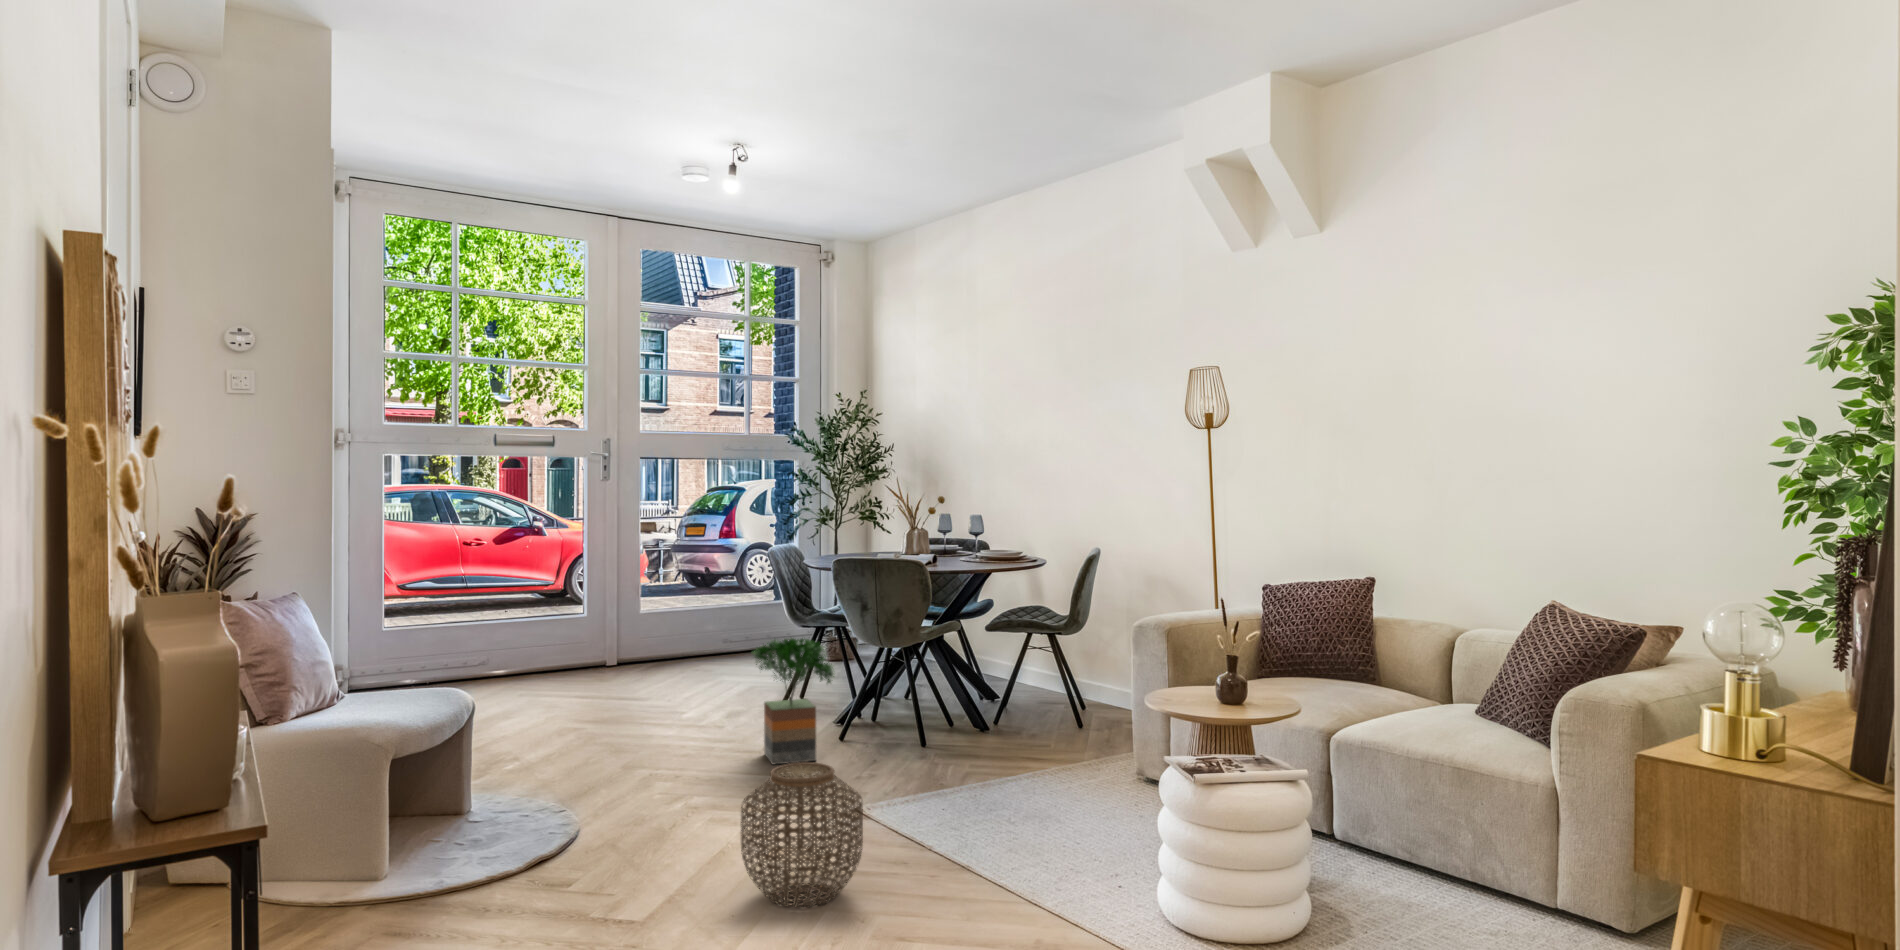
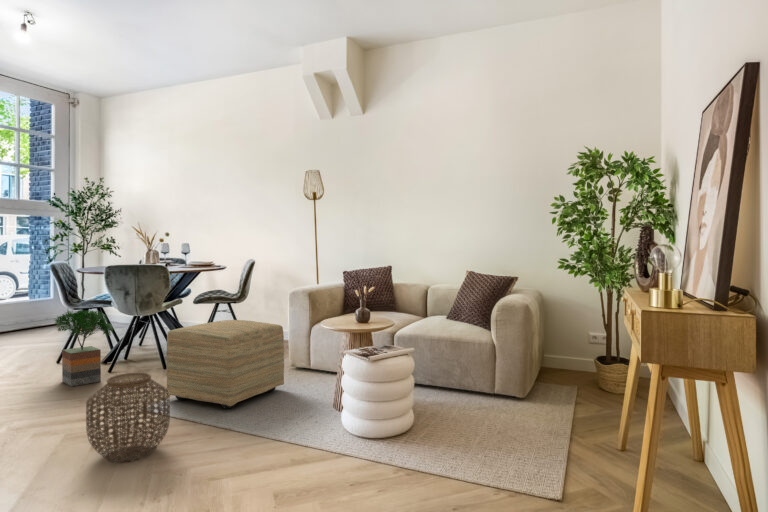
ottoman: none [897,675,1102,842] -> present [167,320,284,408]

